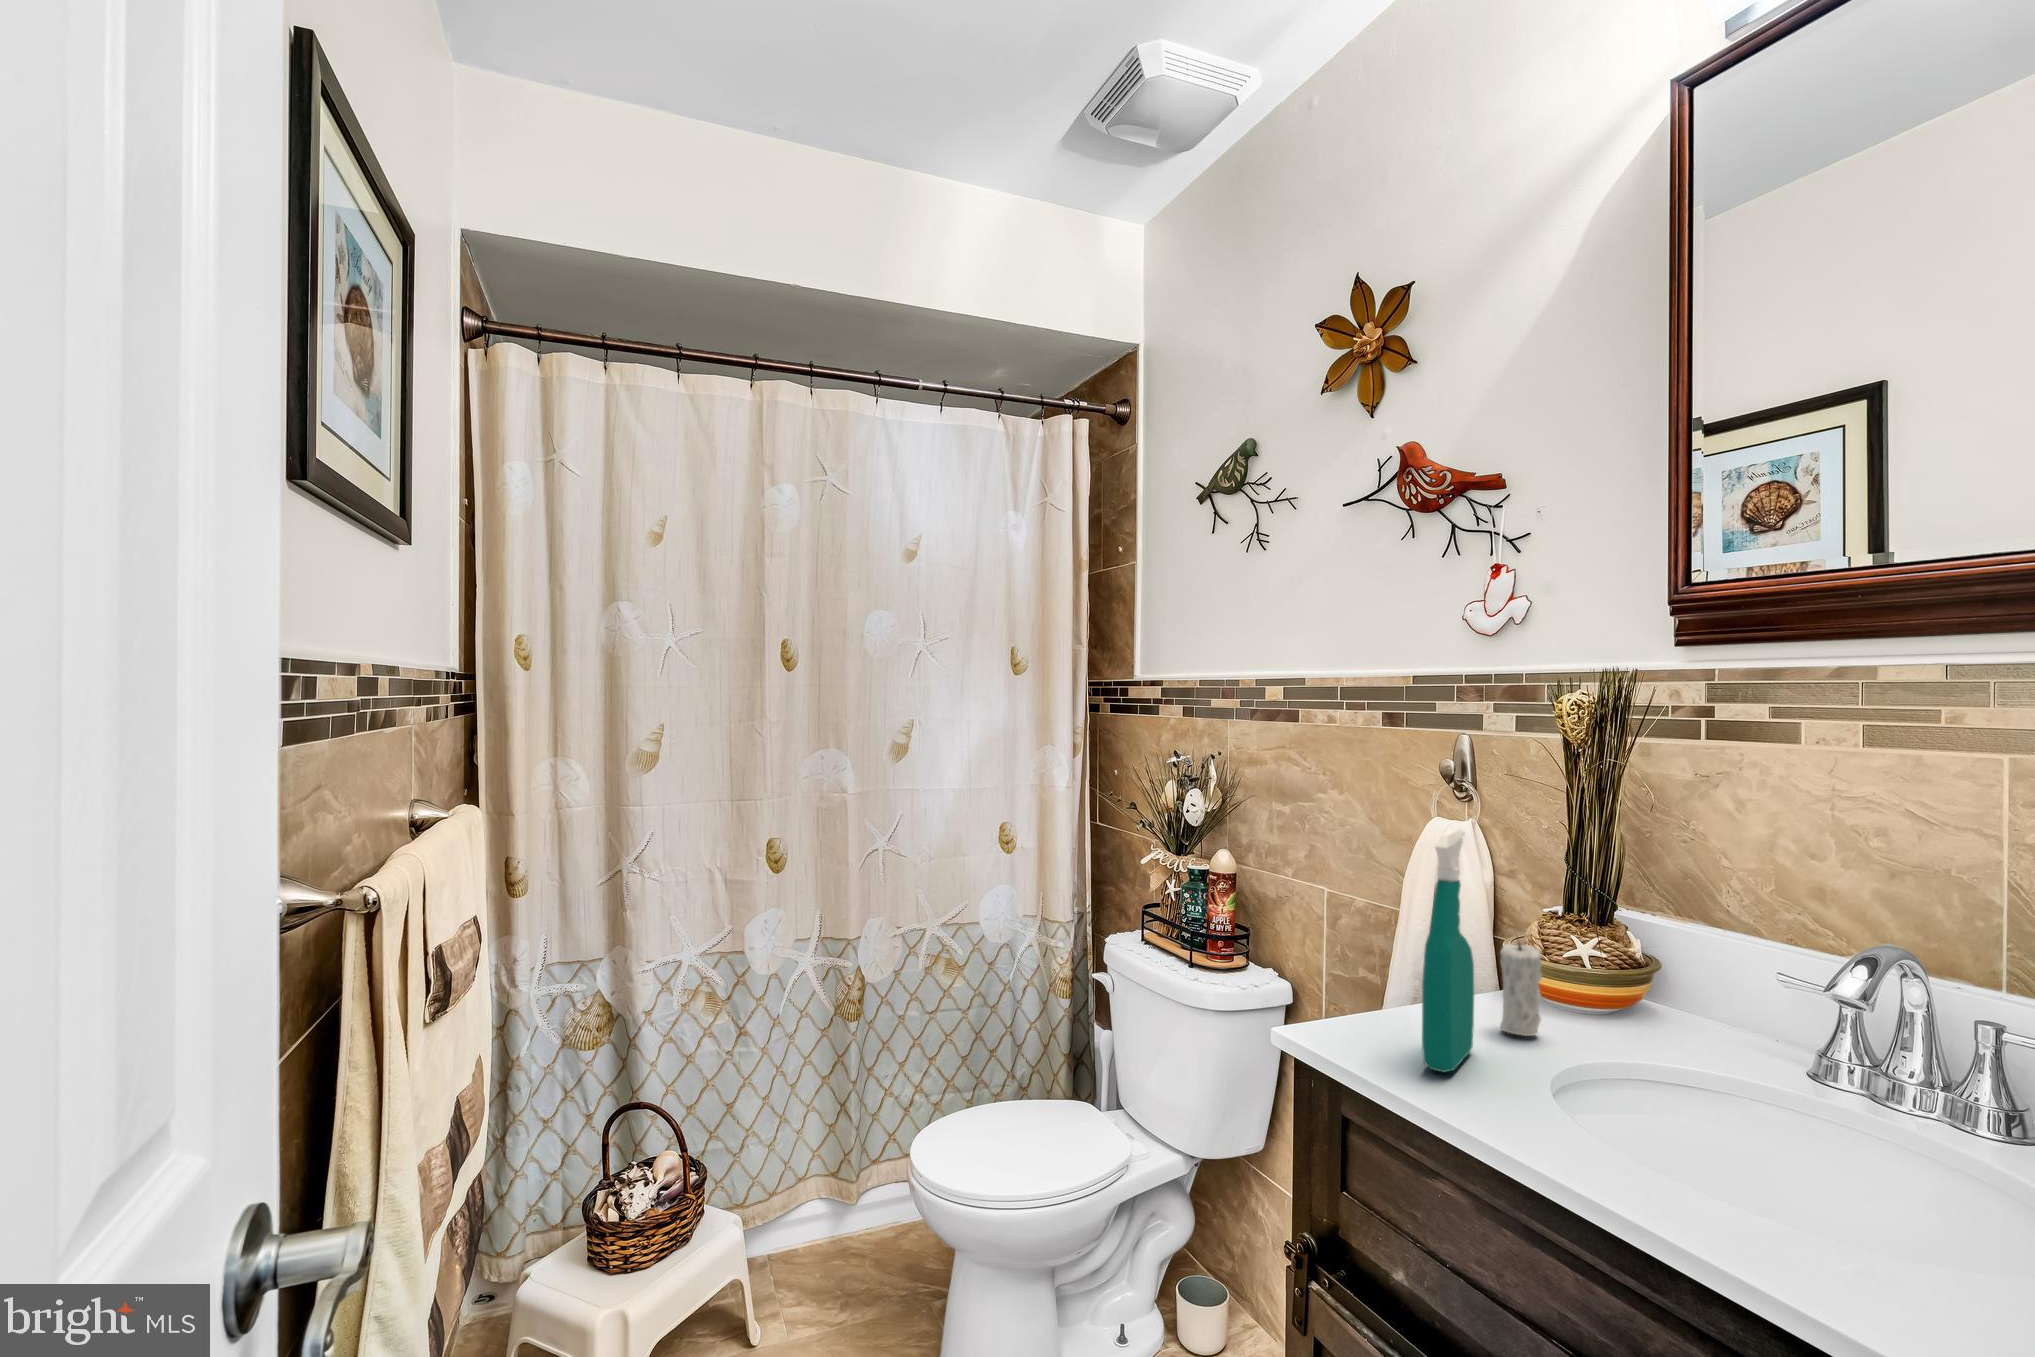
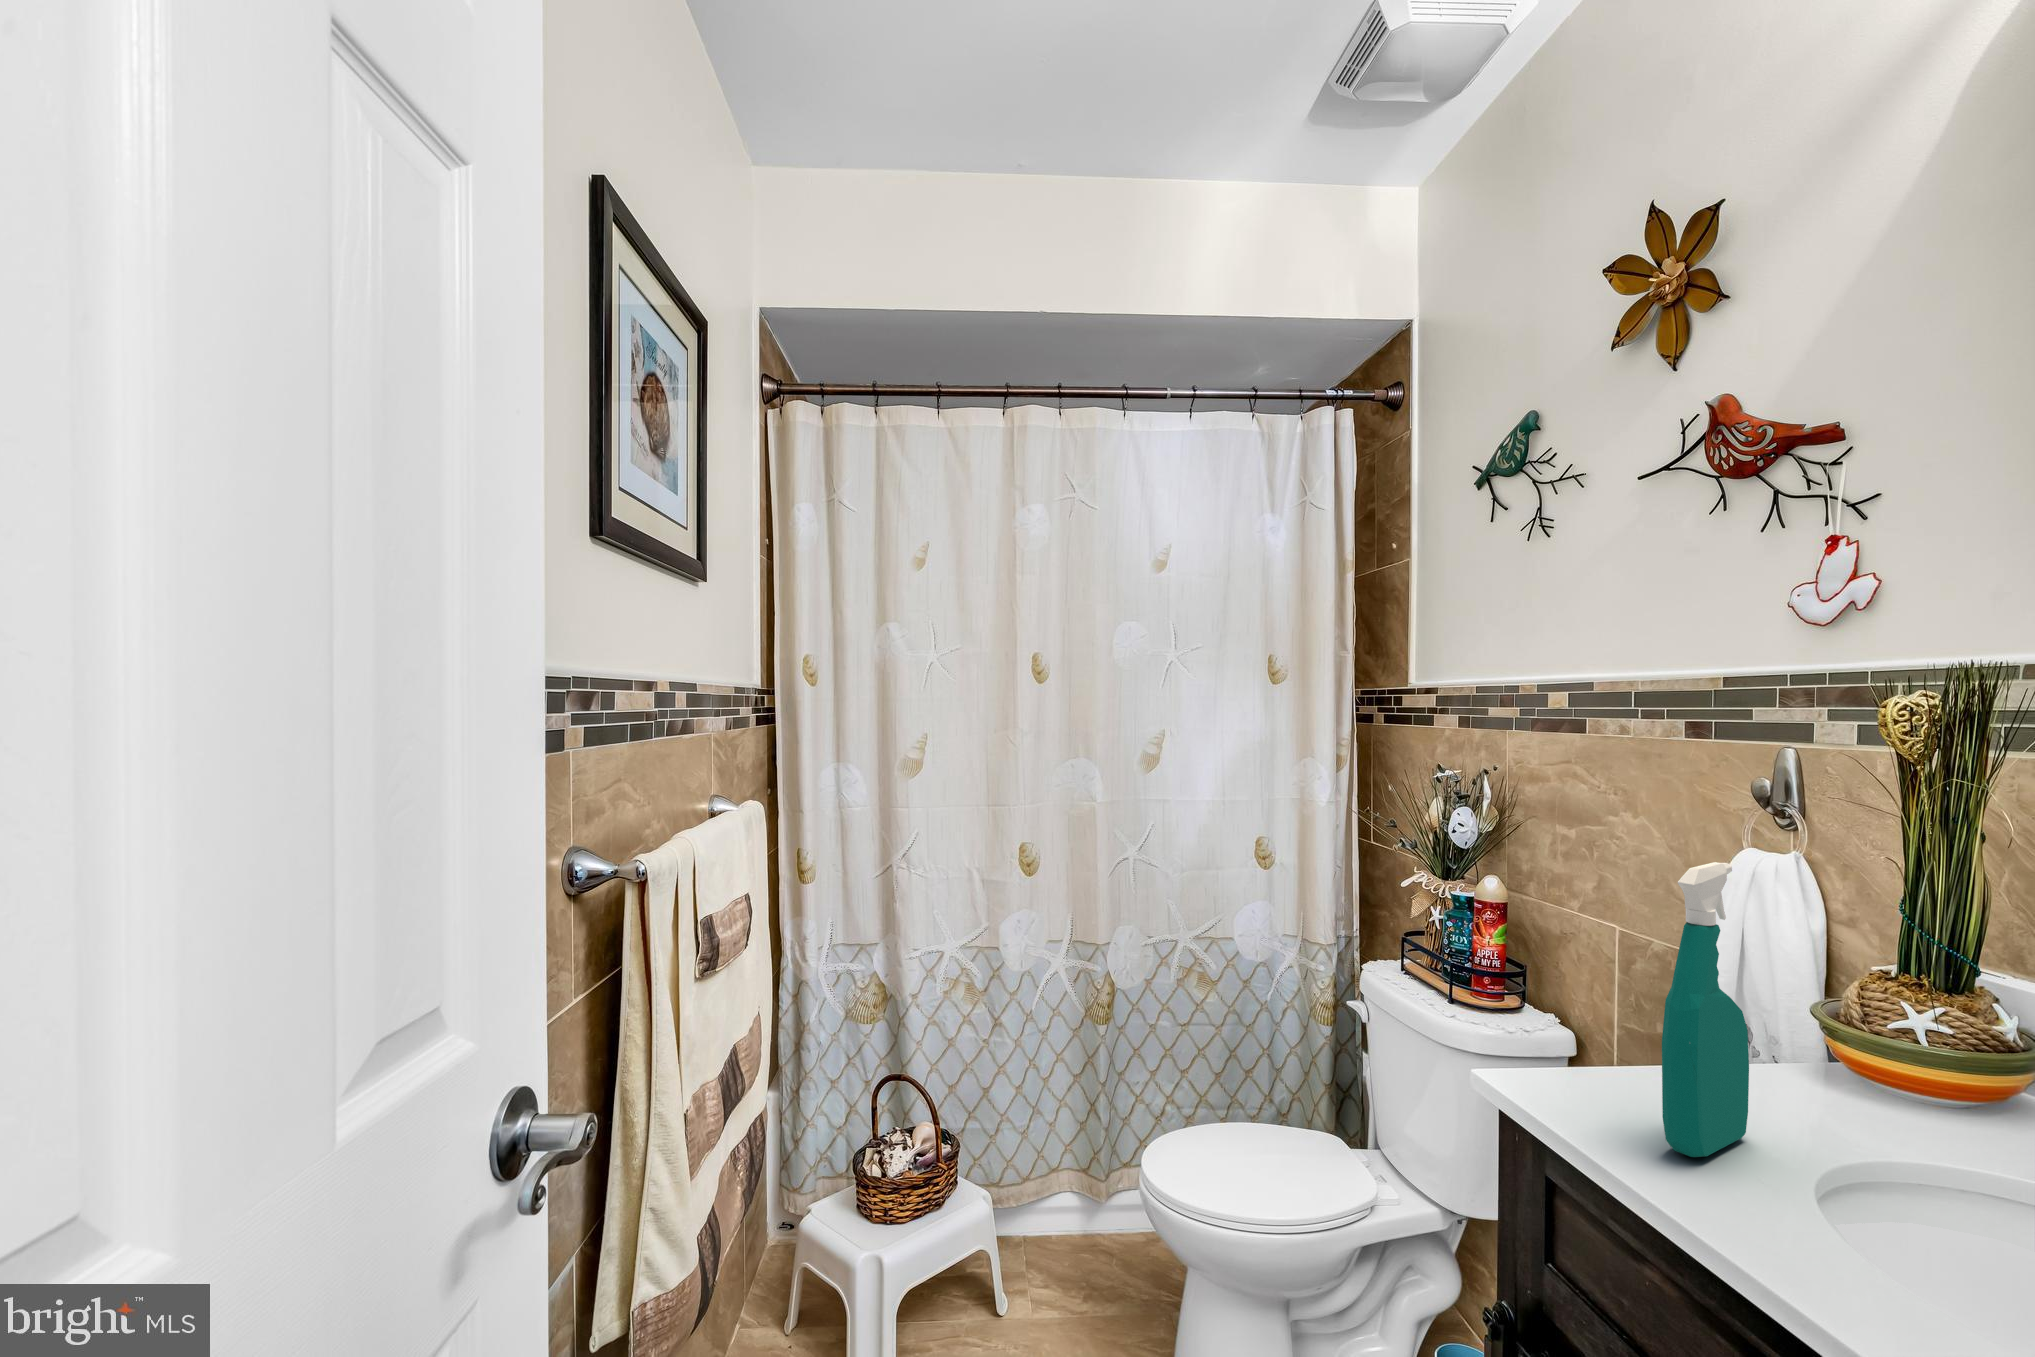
candle: present [1500,943,1542,1036] -> none [1799,990,1861,1131]

